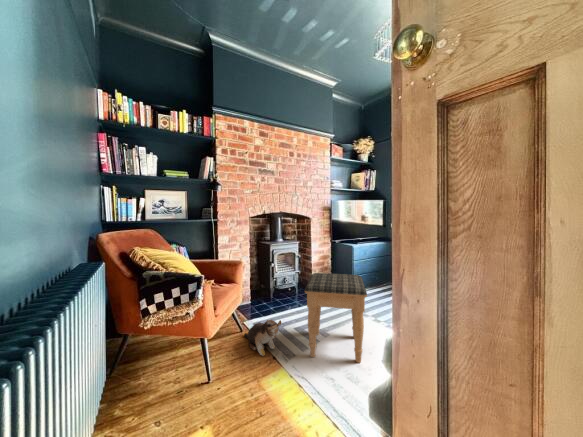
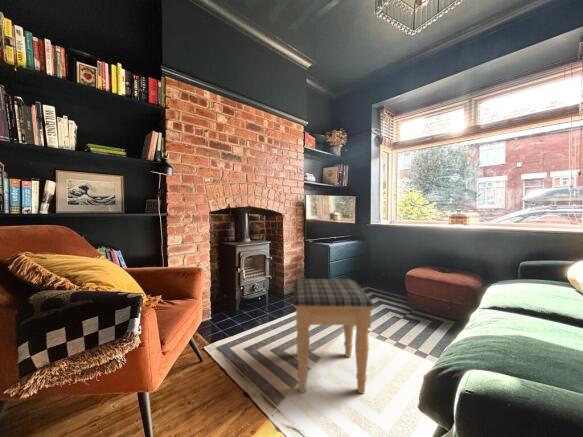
plush toy: present [244,320,281,356] -> none [206,347,262,399]

